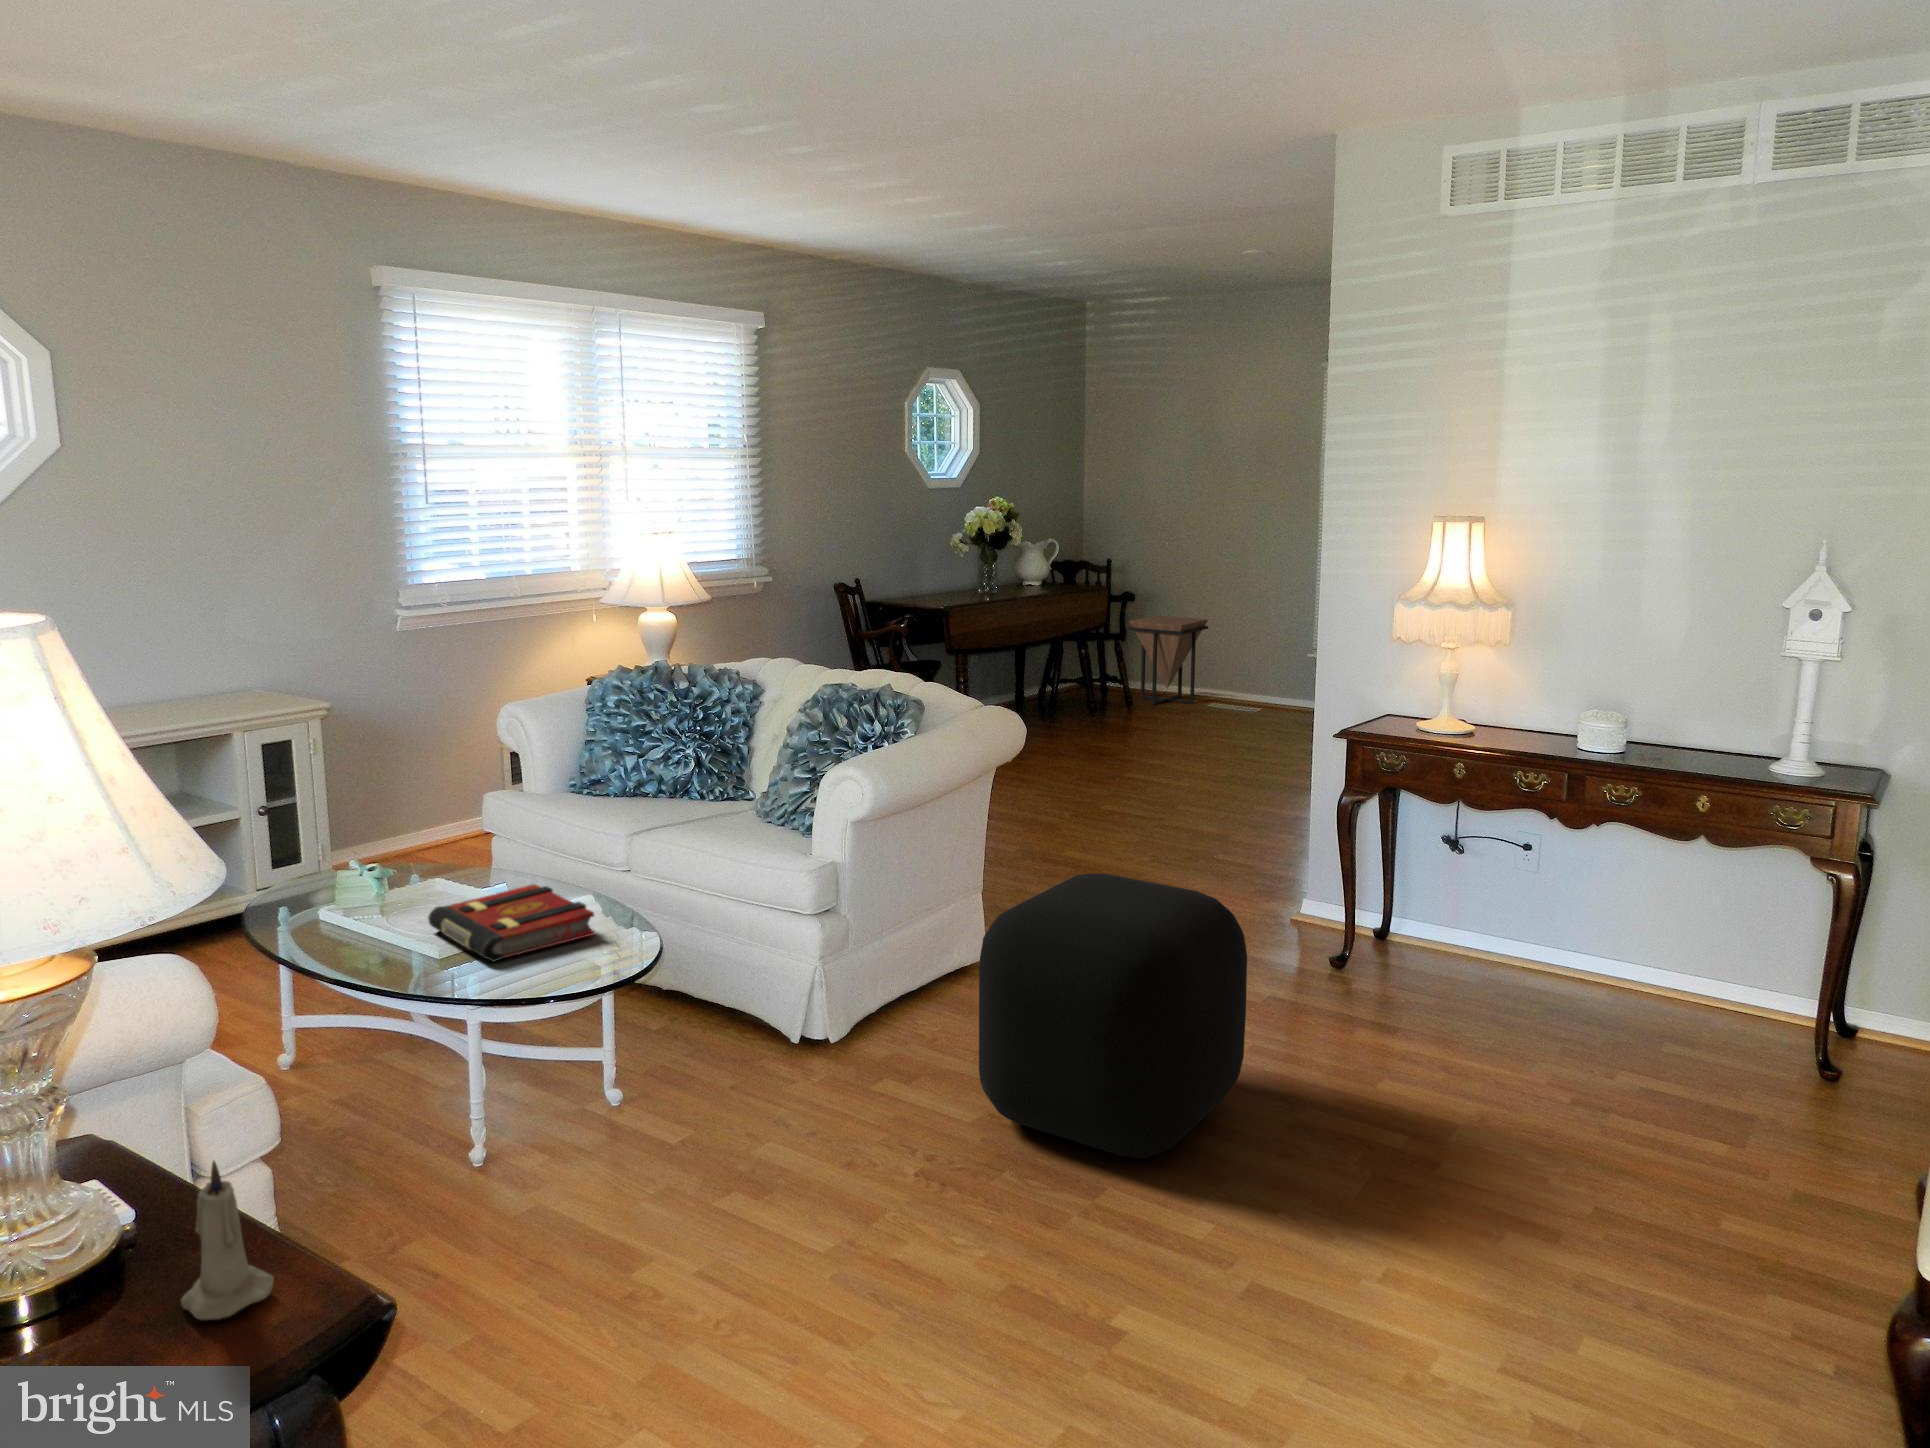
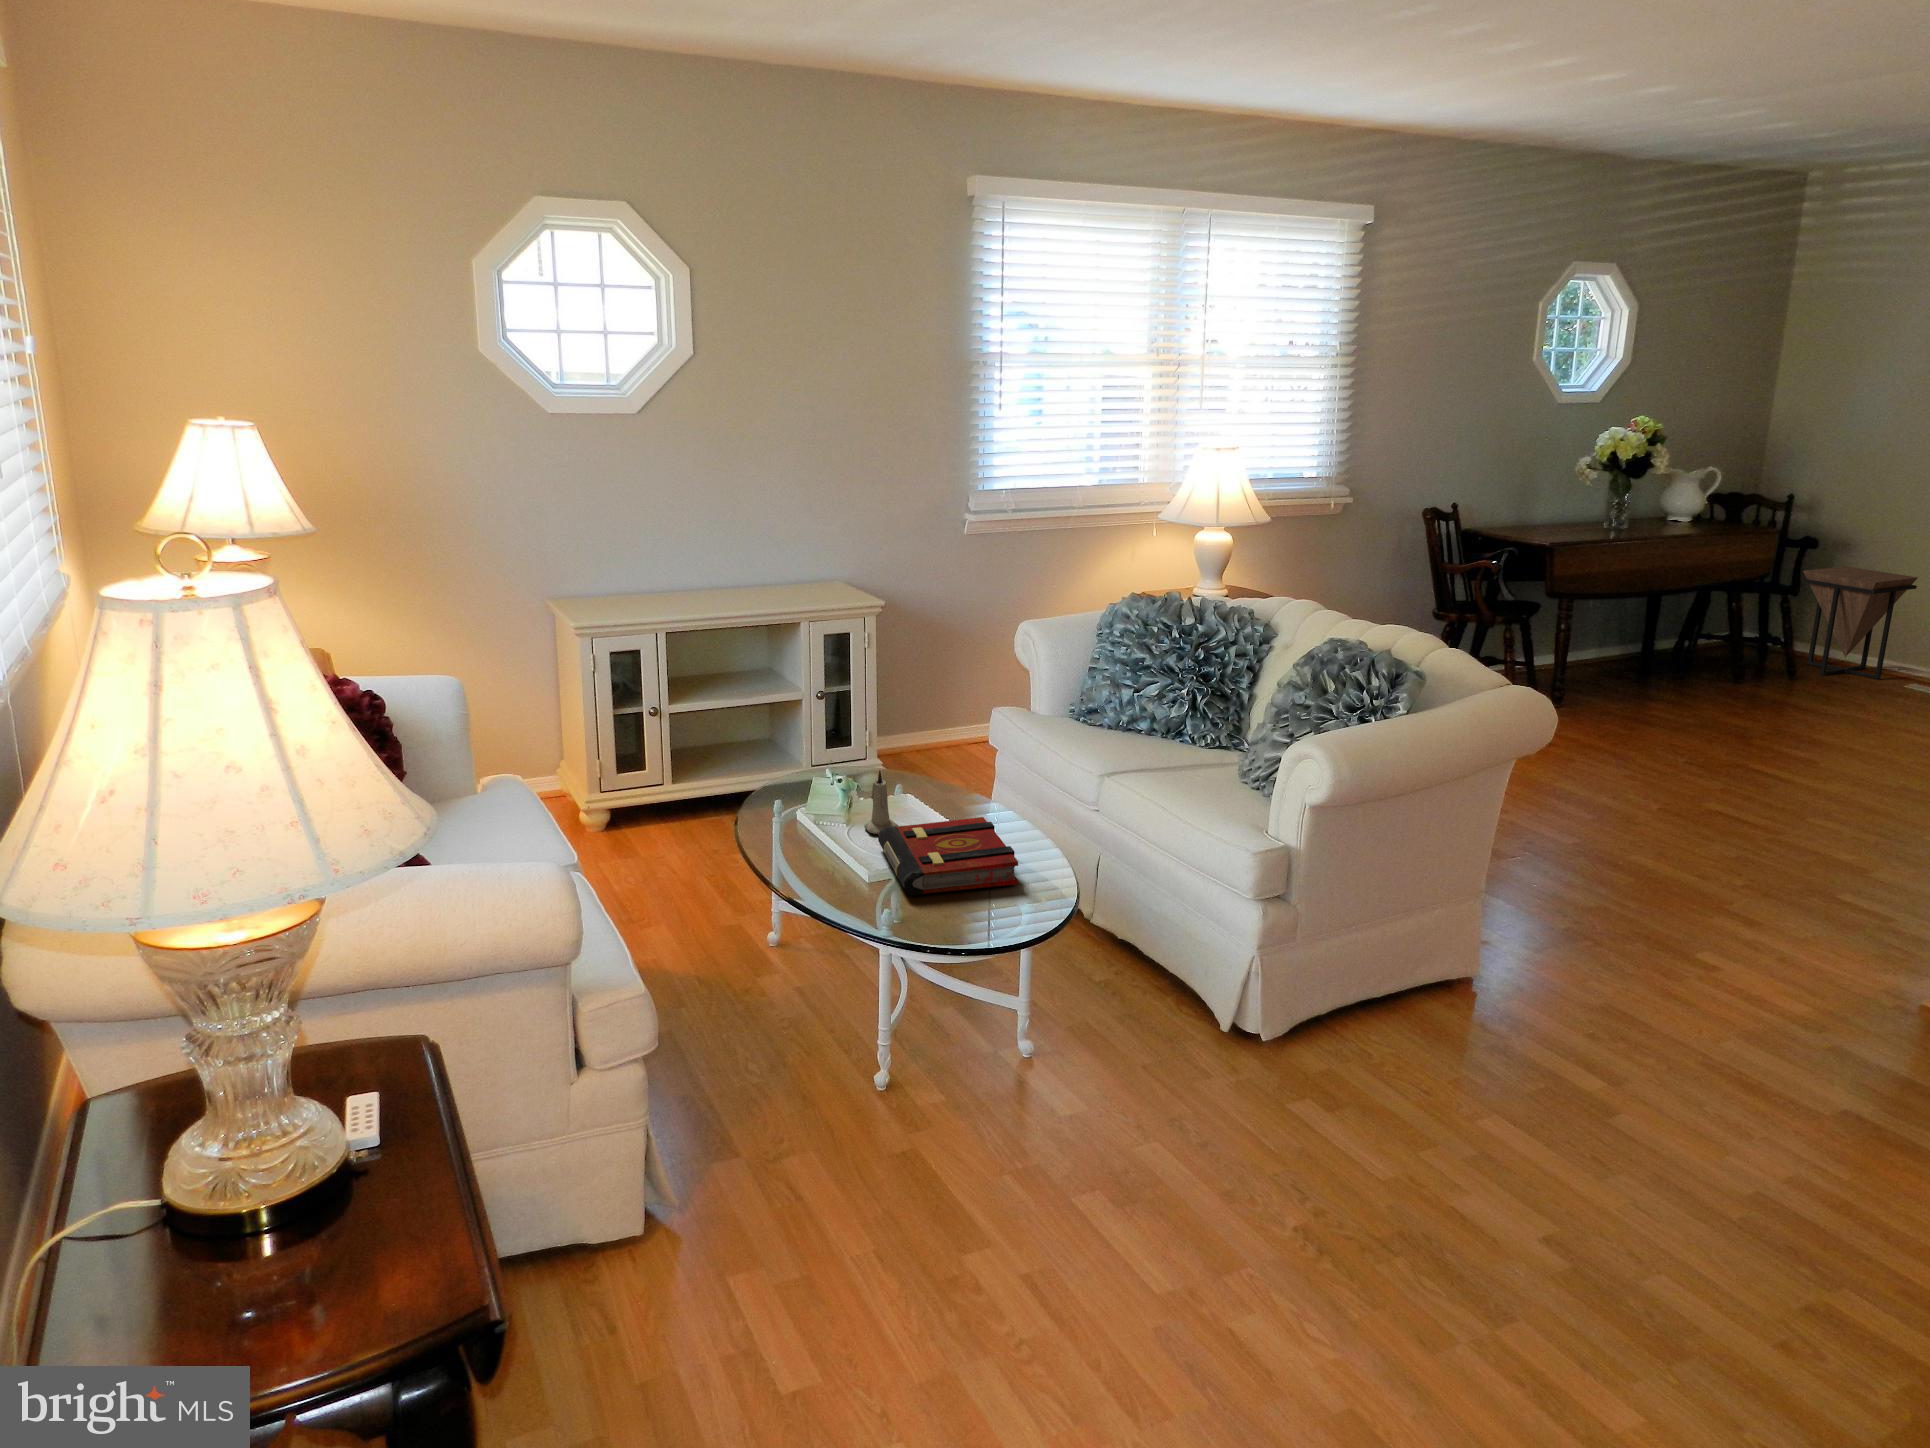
ottoman: present [979,873,1247,1159] -> none [1397,924,1781,1305]
candle: present [181,1161,274,1320] -> present [864,770,898,834]

